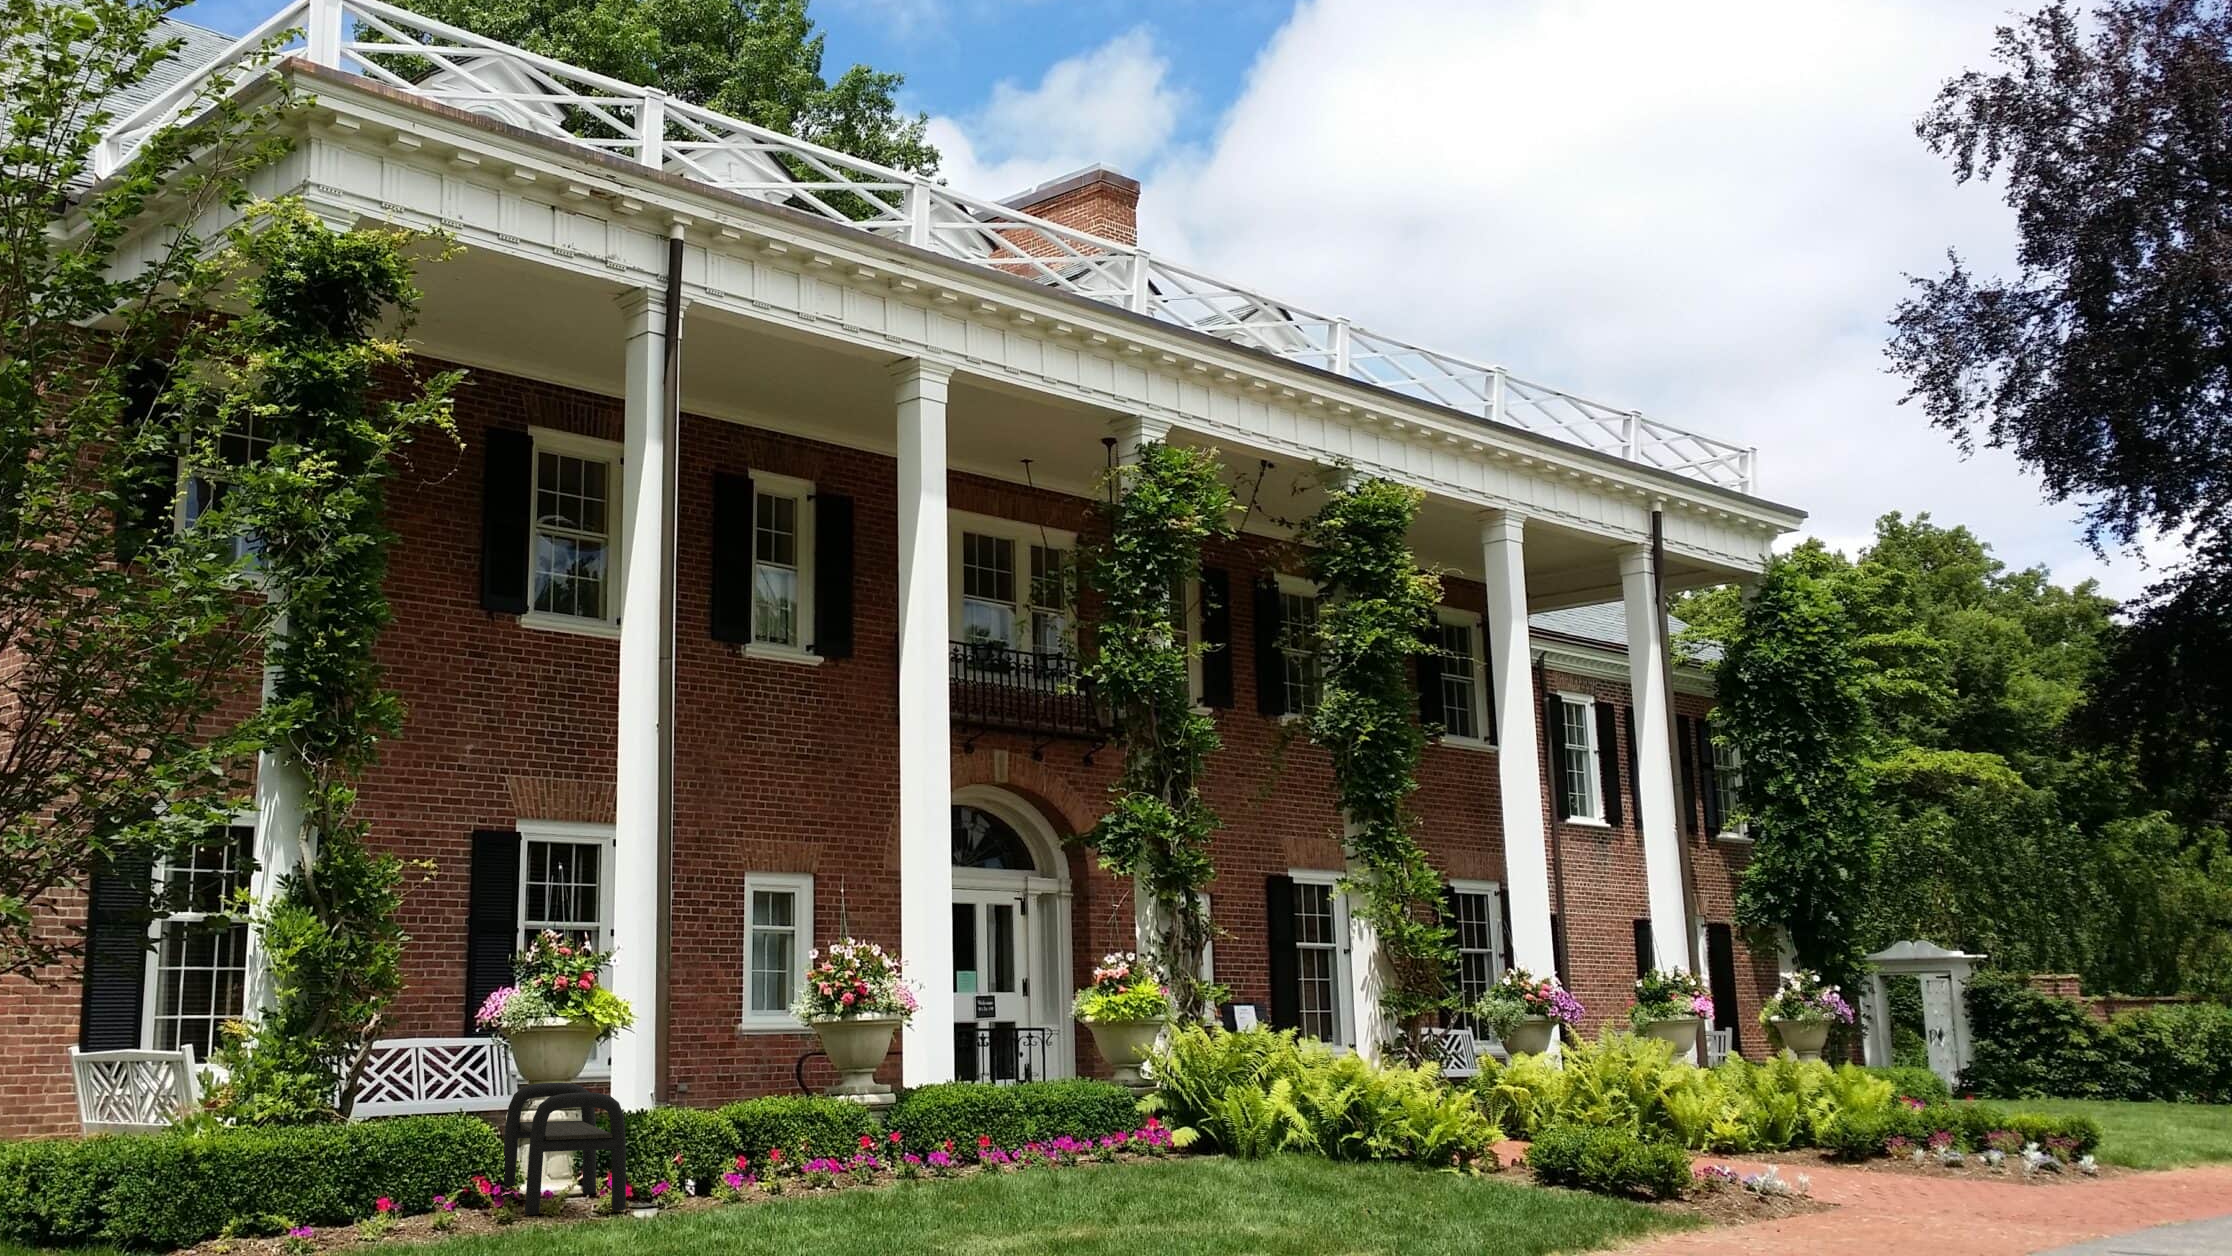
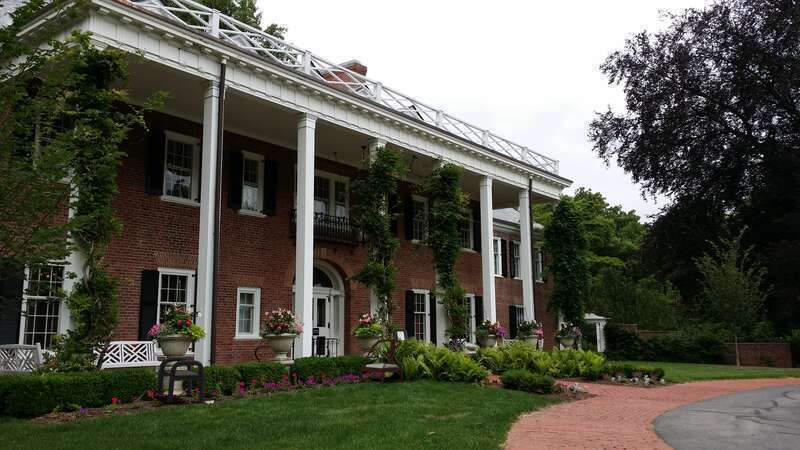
armchair: none [1095,1028,1225,1166] -> present [360,339,403,383]

